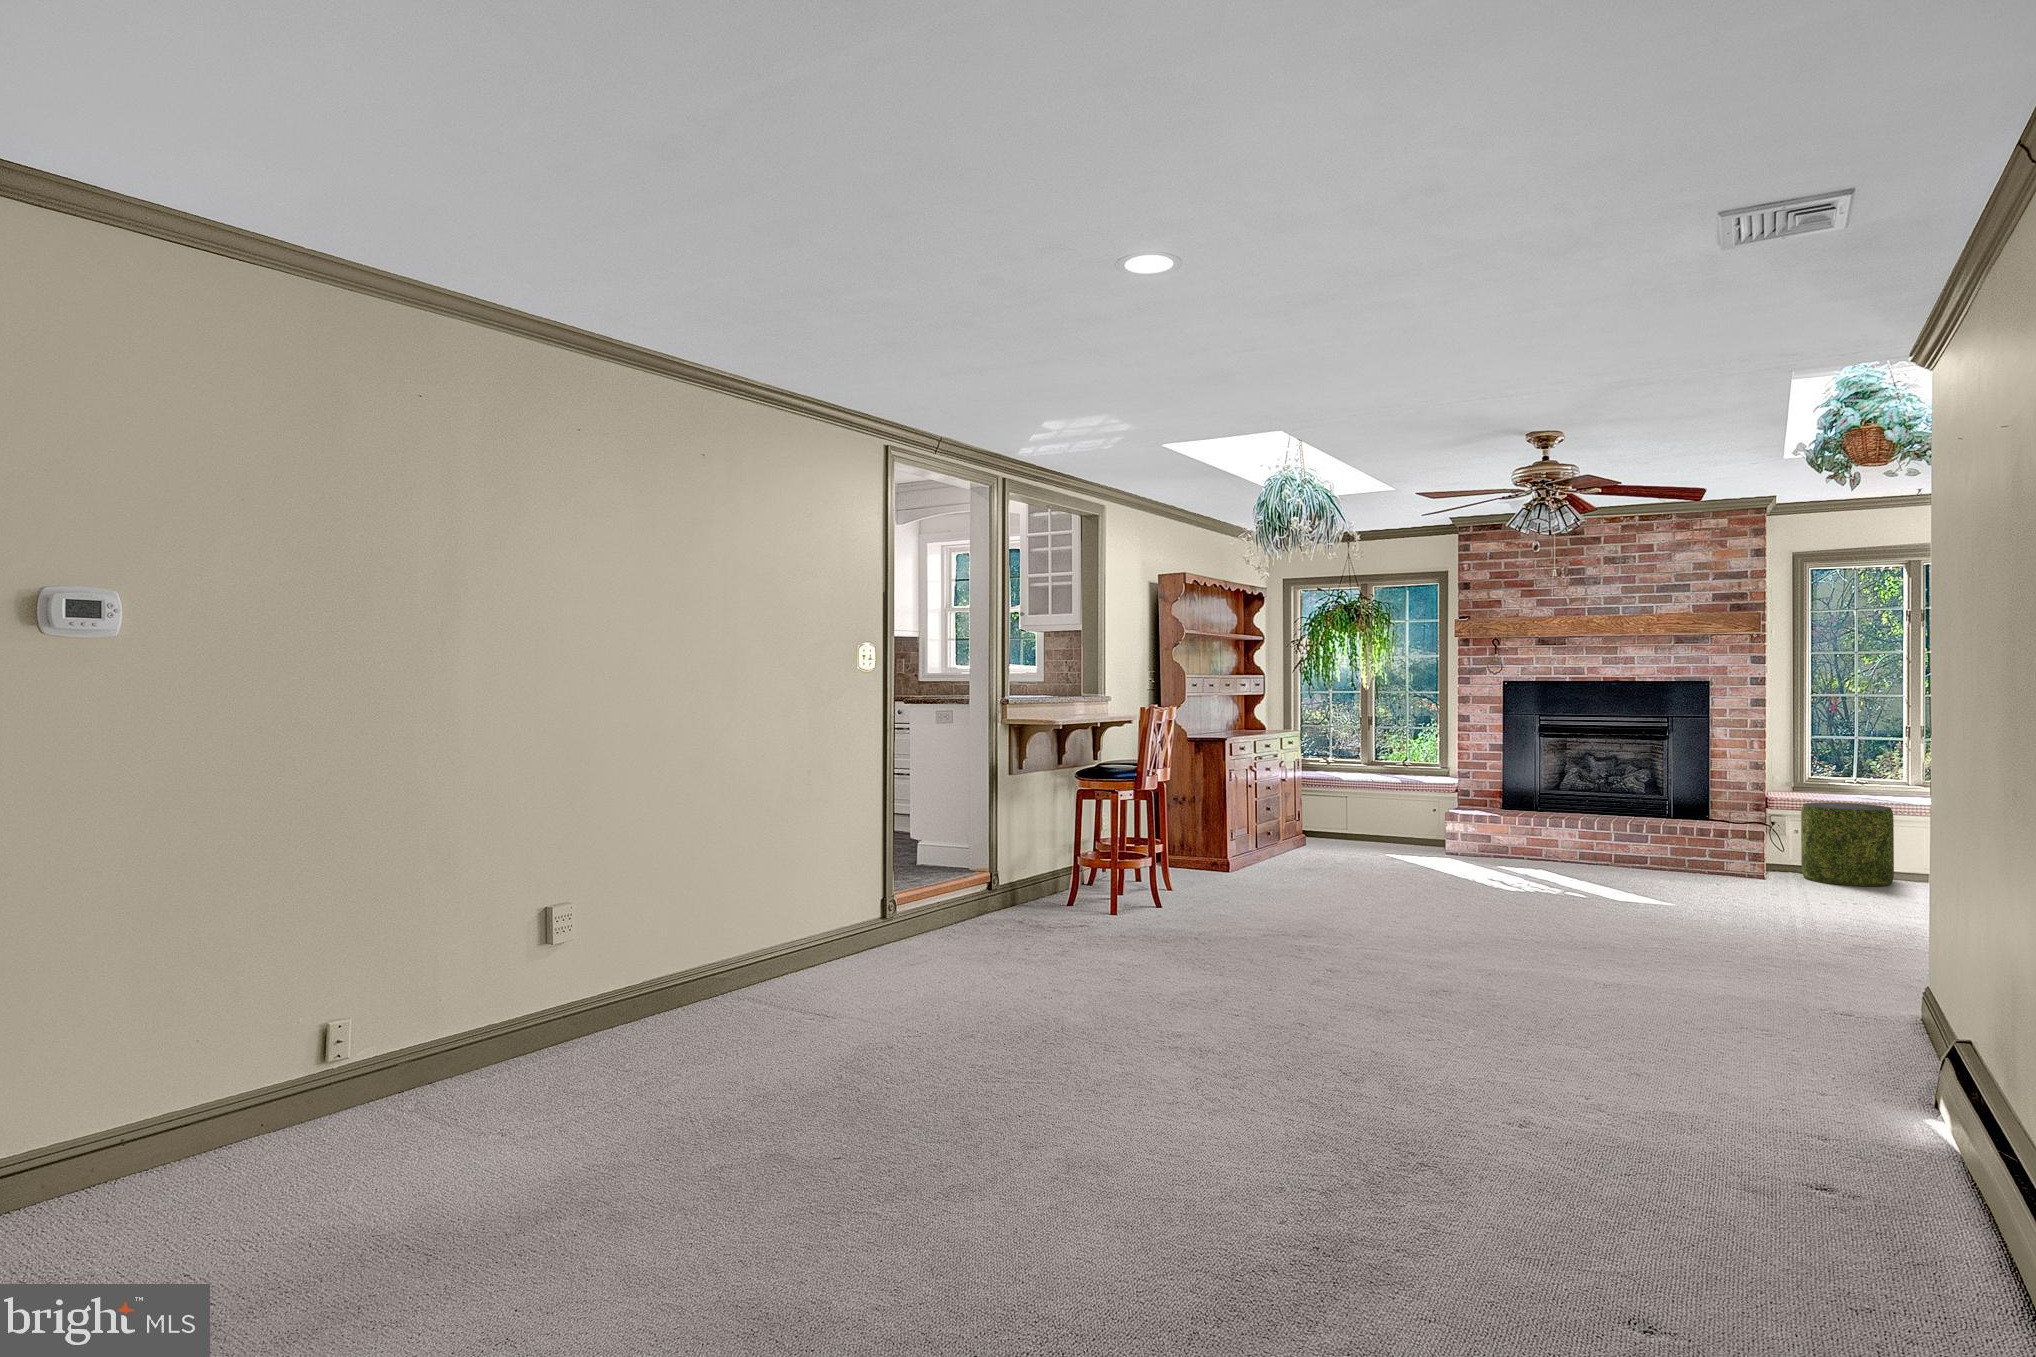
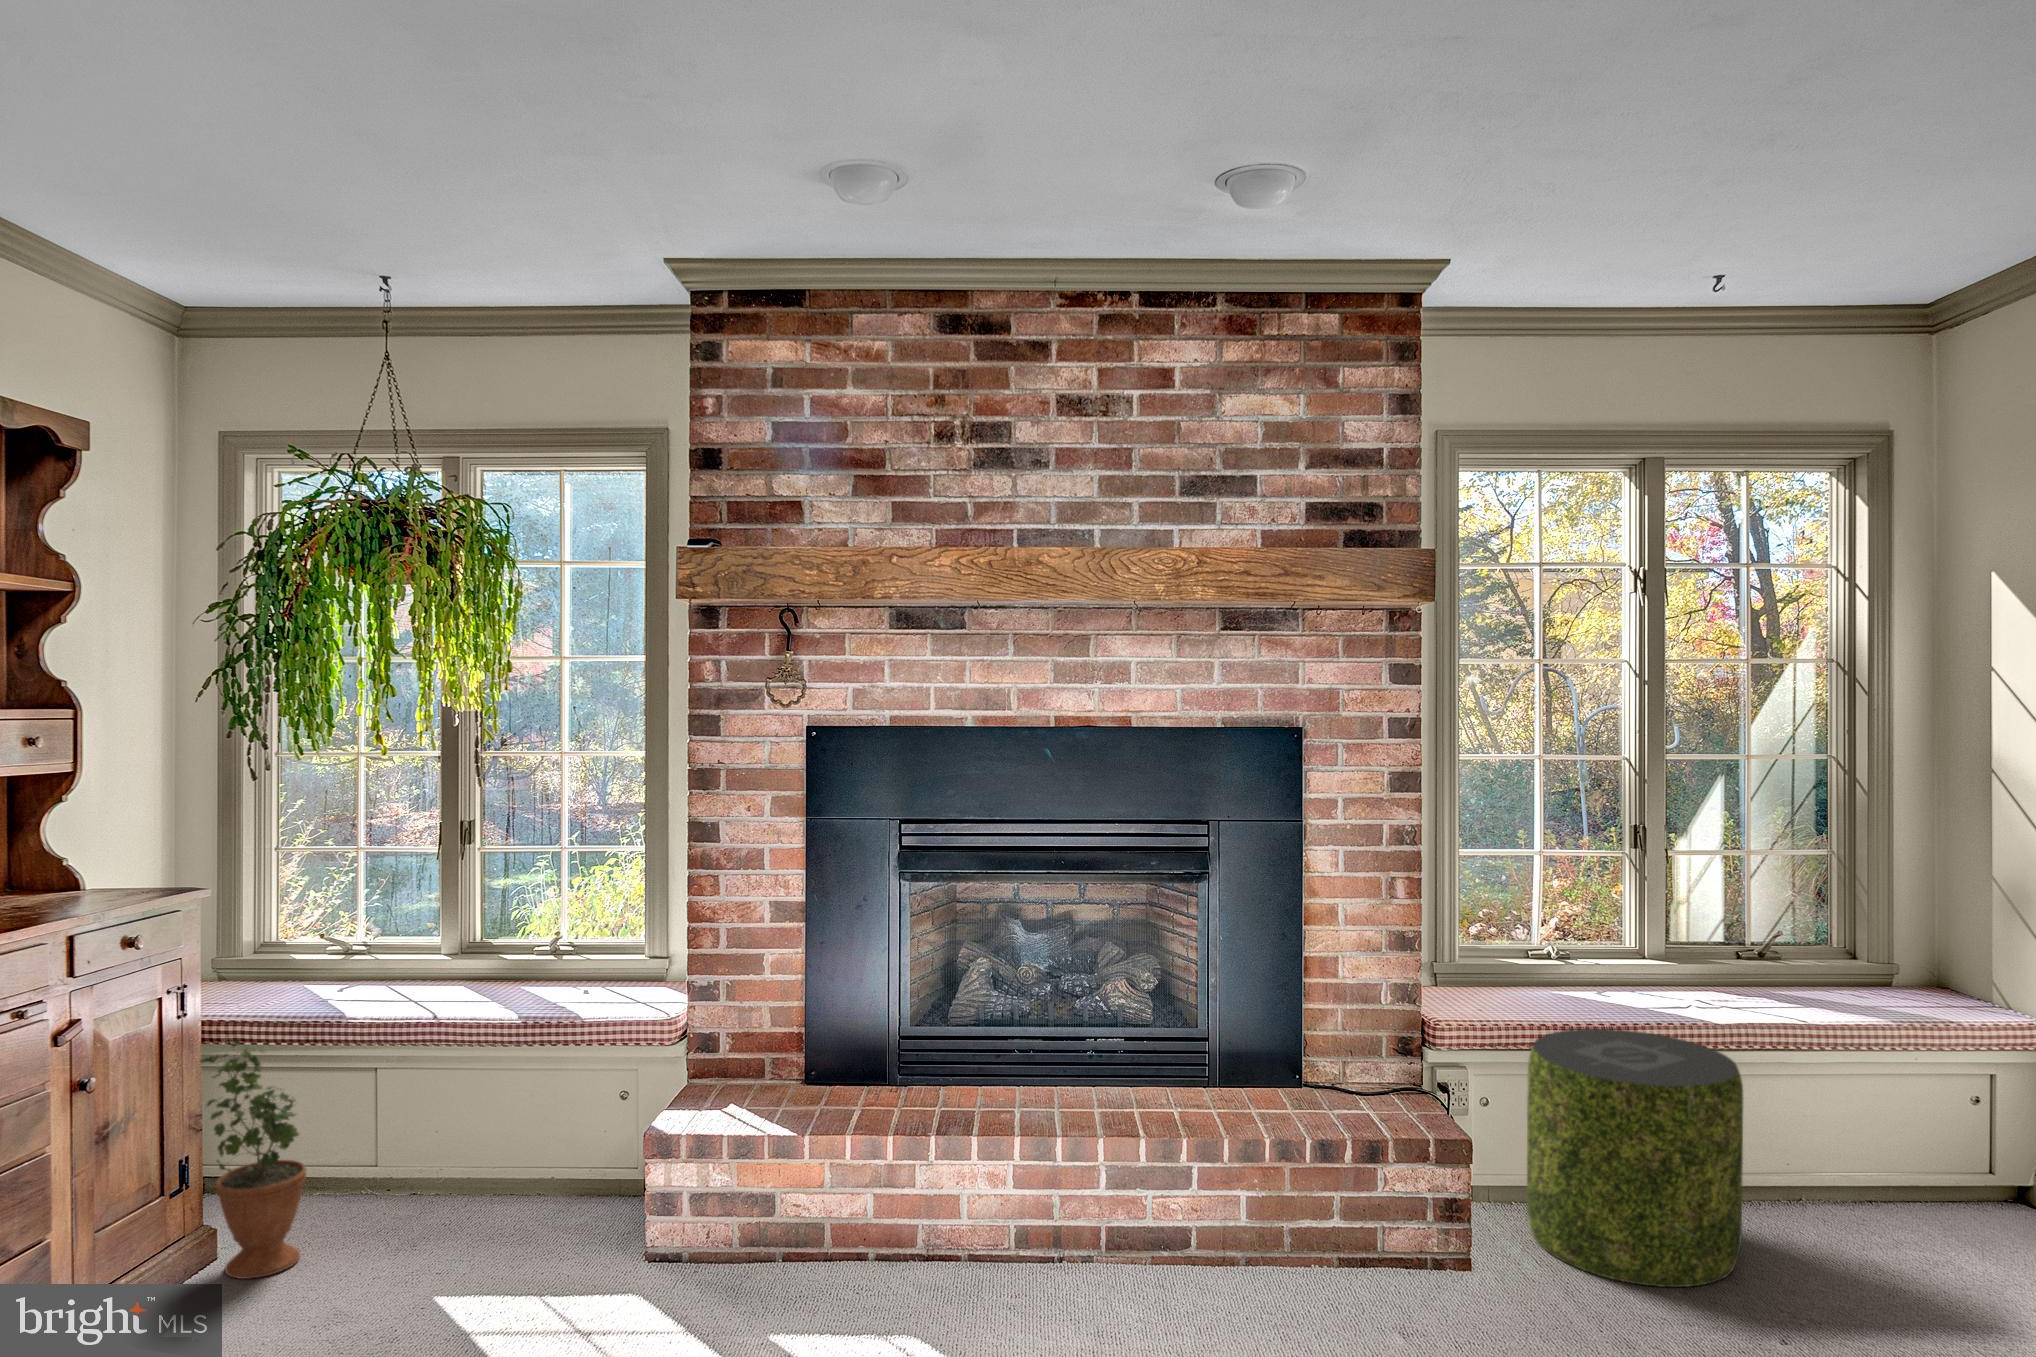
potted plant: none [1305,775,1336,848] -> present [201,1039,306,1279]

